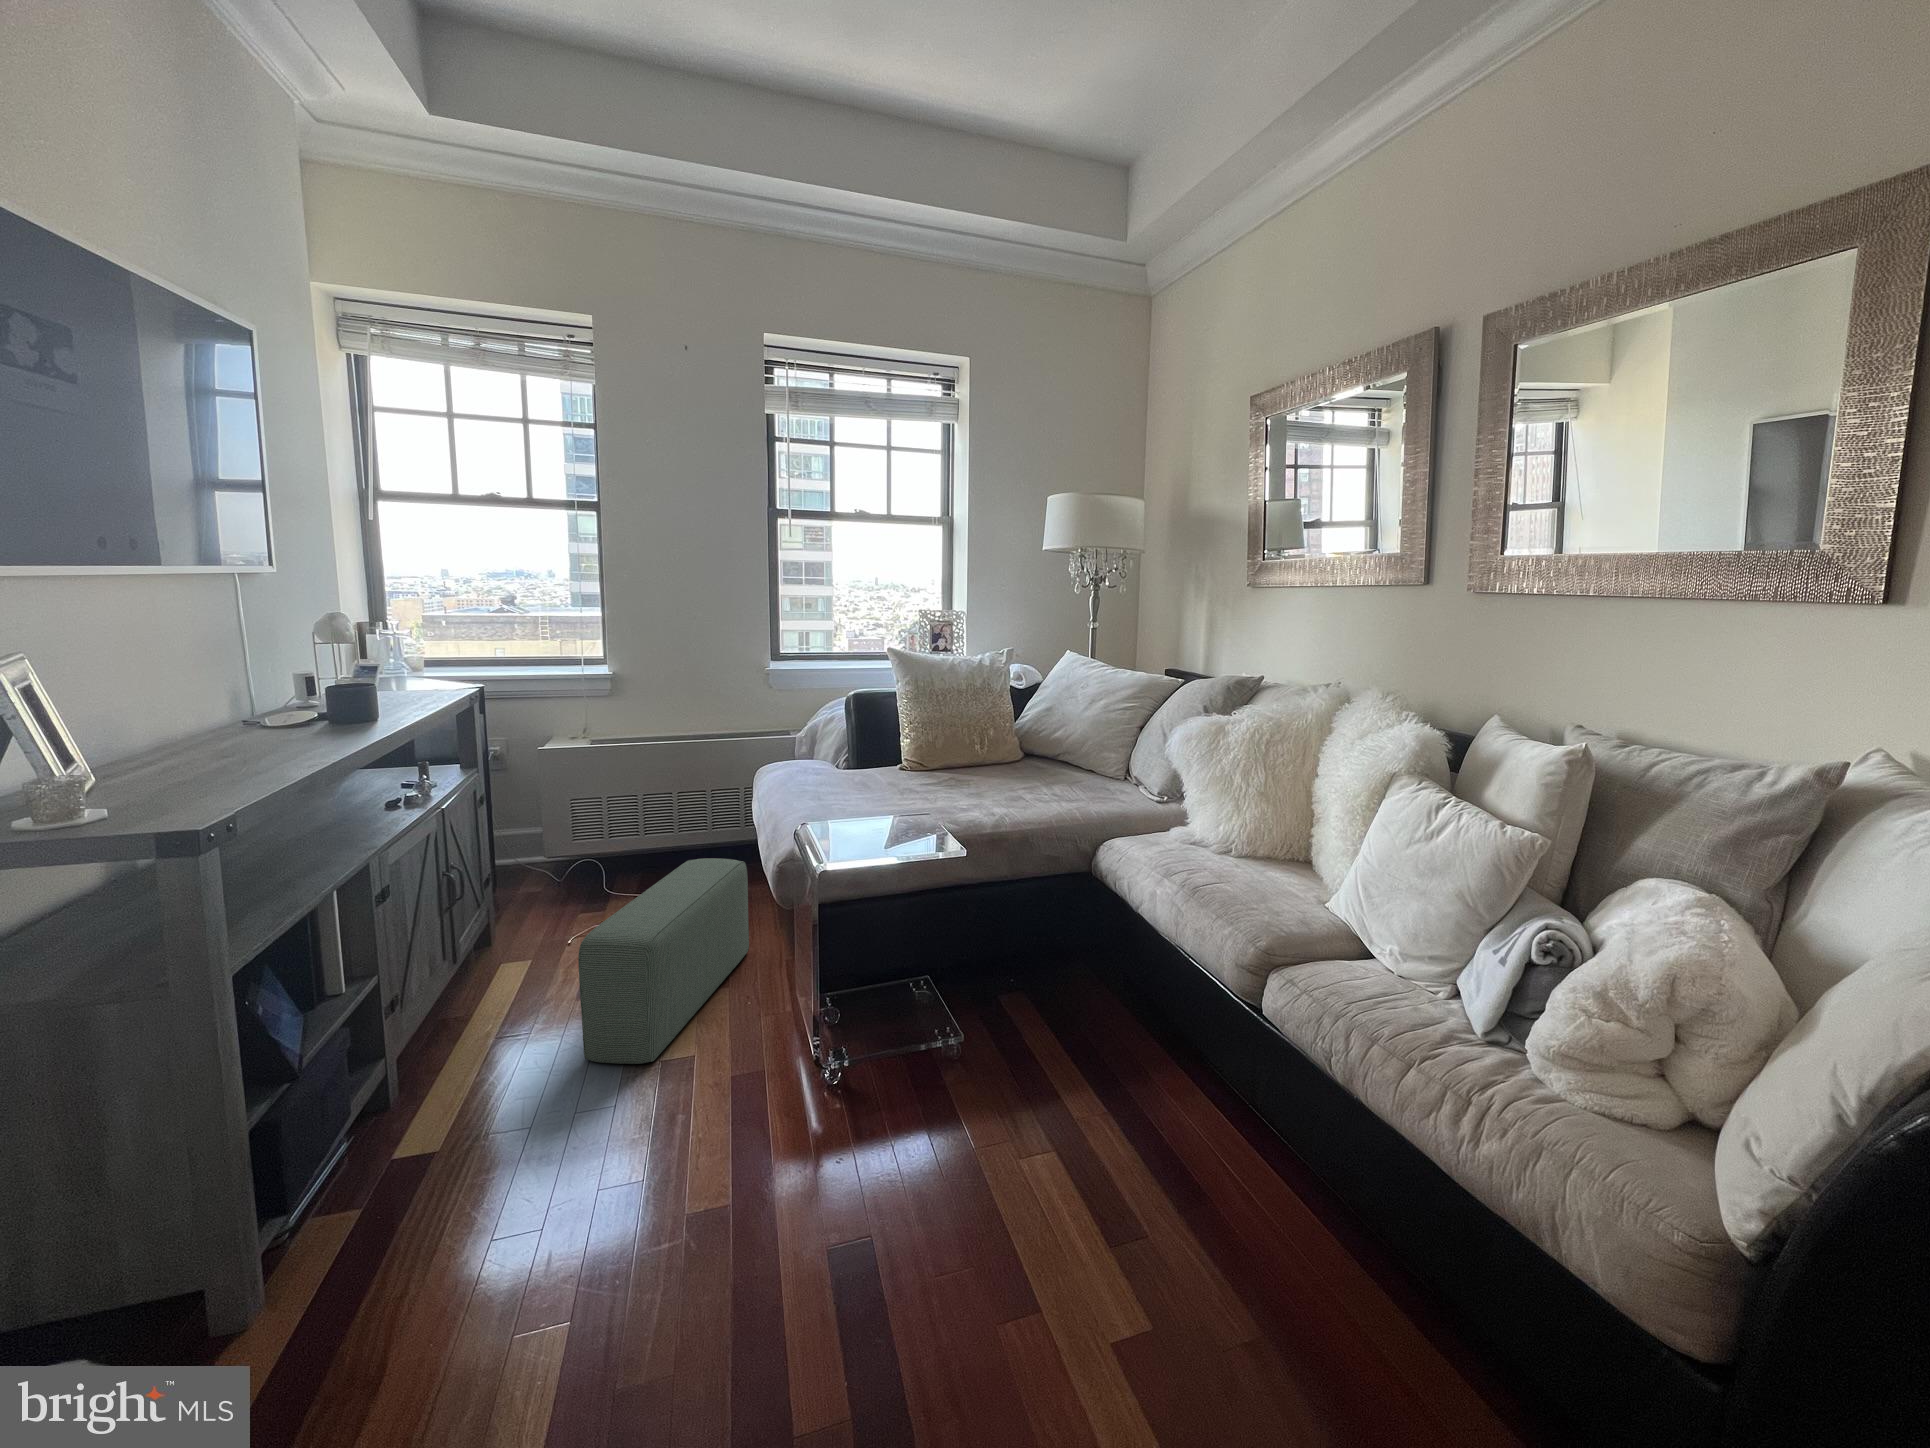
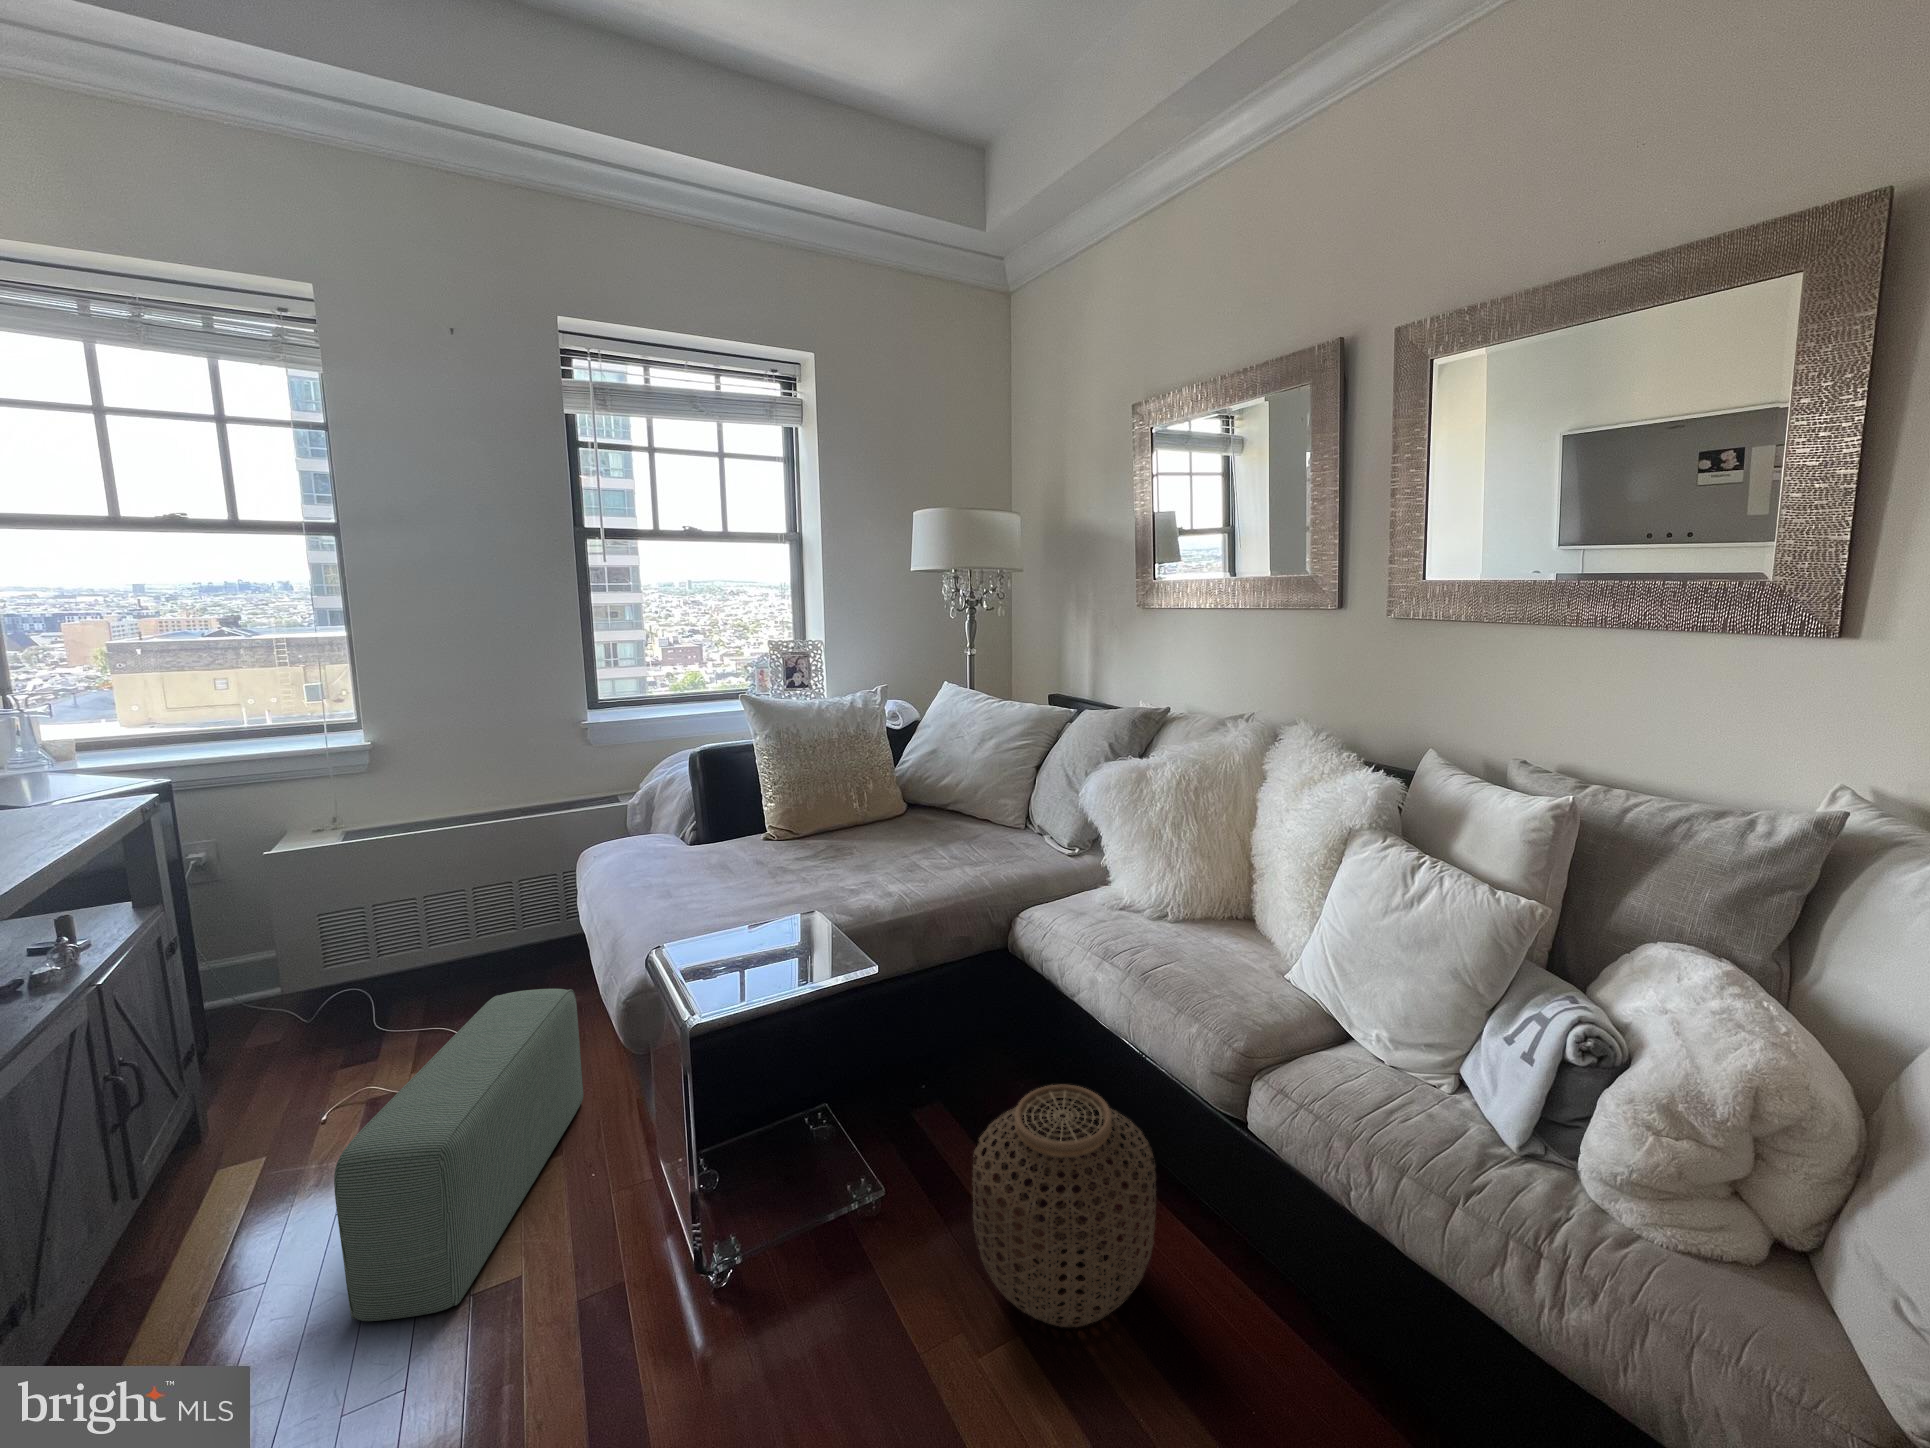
woven basket: none [1027,959,1177,1149] -> present [973,1085,1156,1327]

